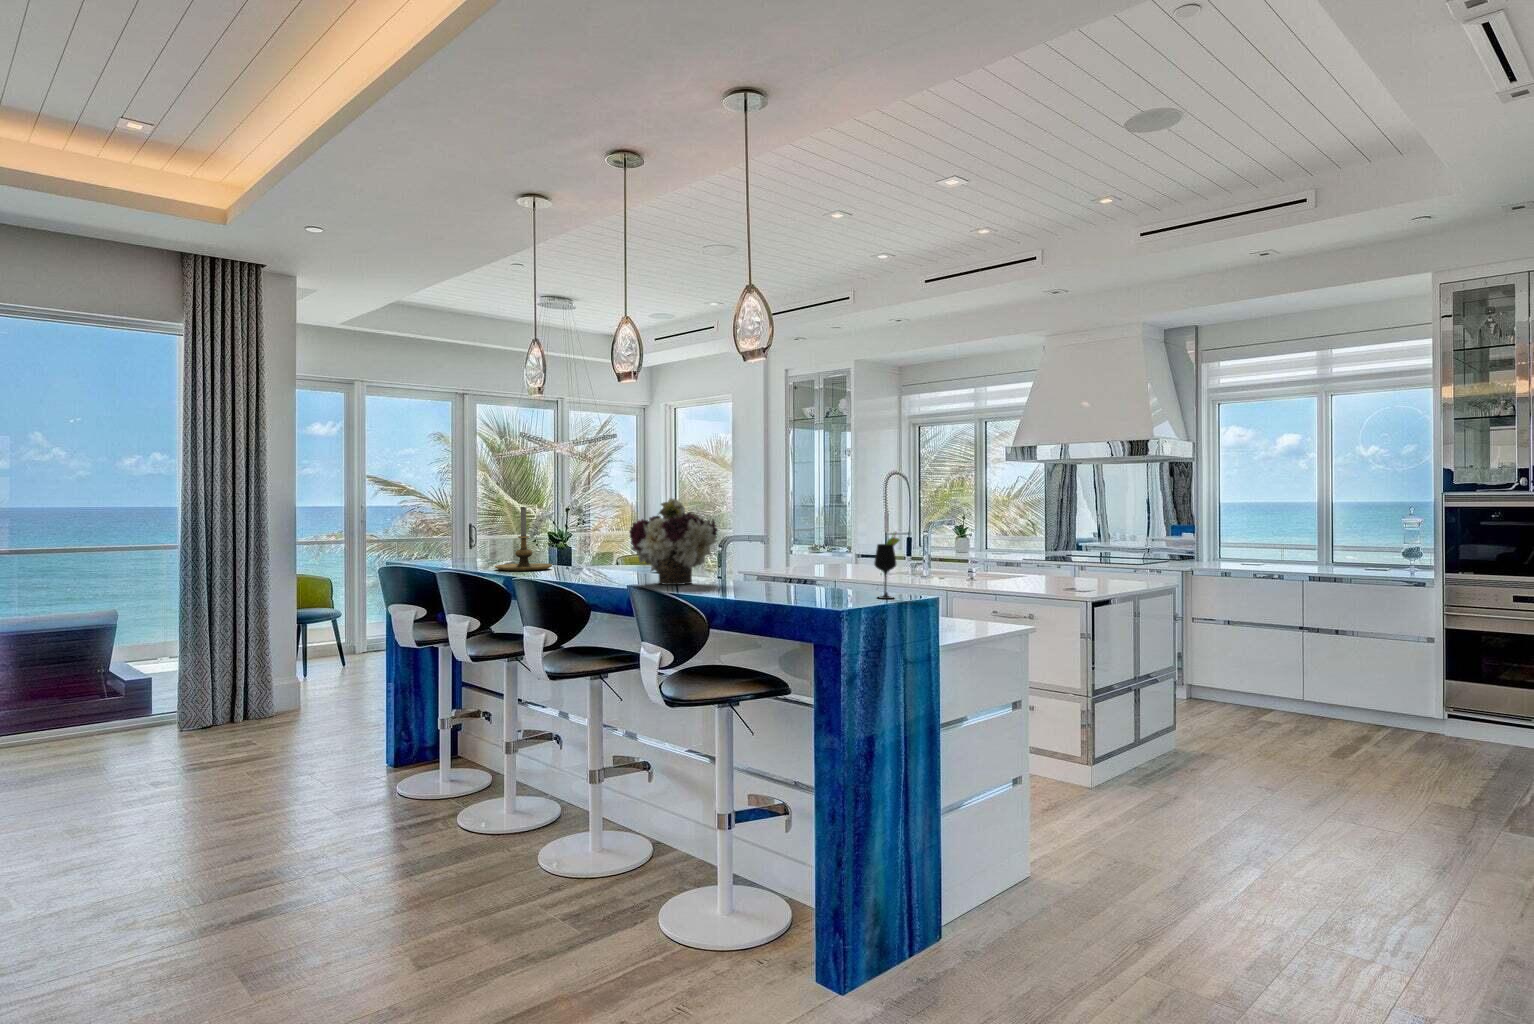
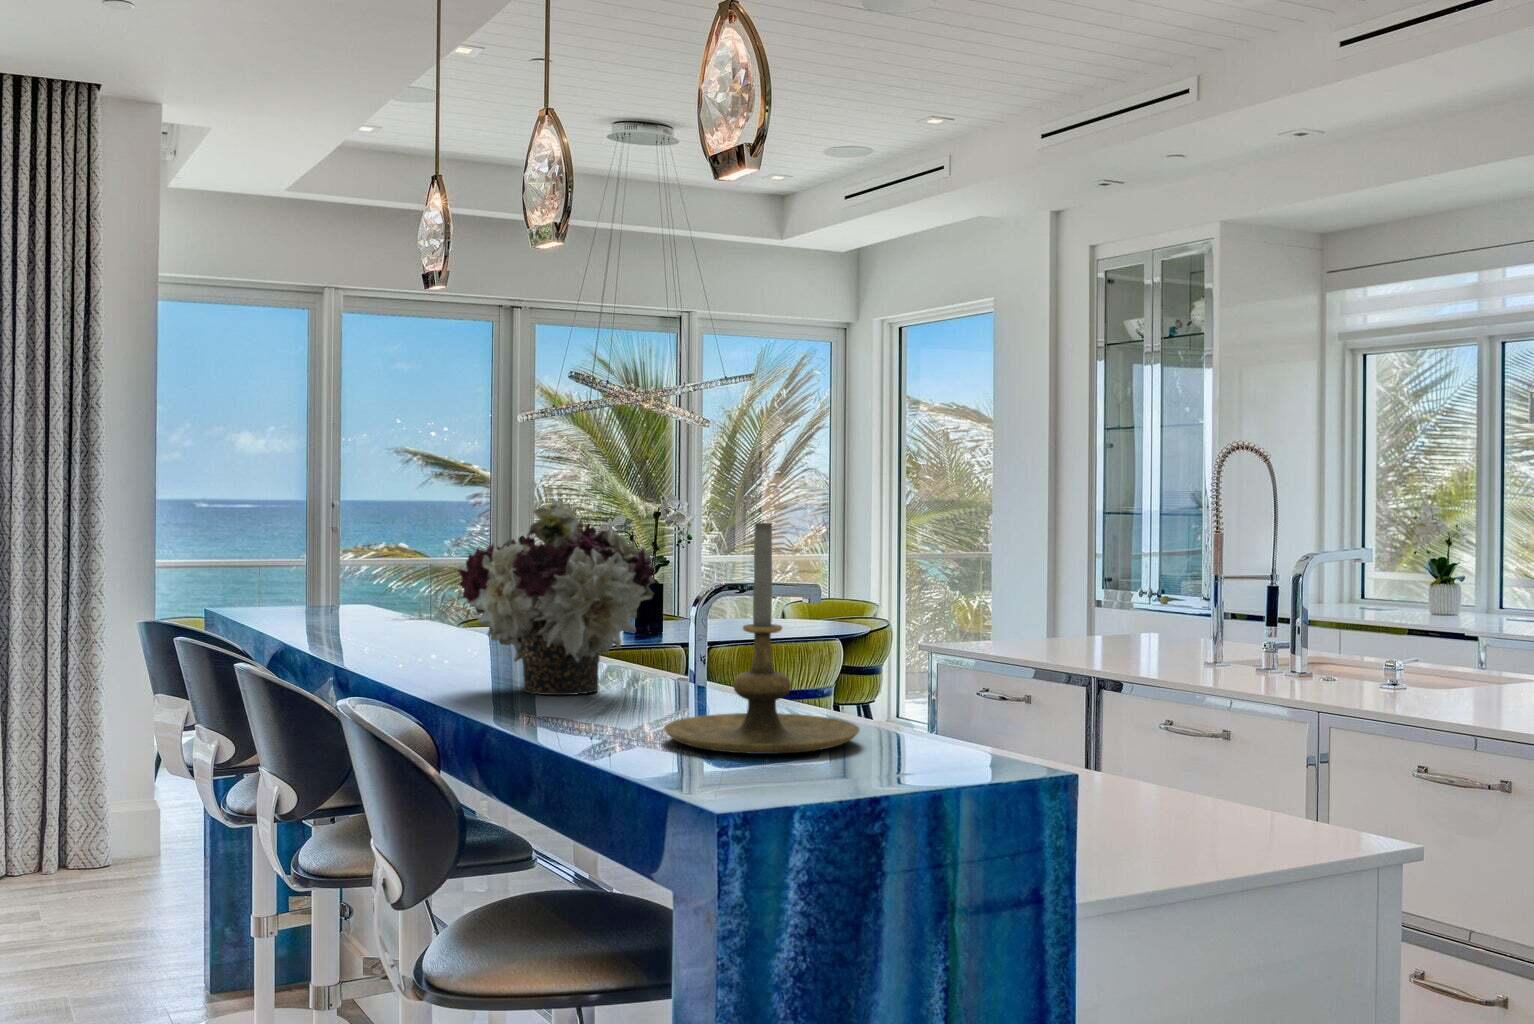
candle holder: present [495,507,552,571] -> present [664,522,860,754]
wine glass: present [874,534,900,599] -> none [907,595,977,774]

